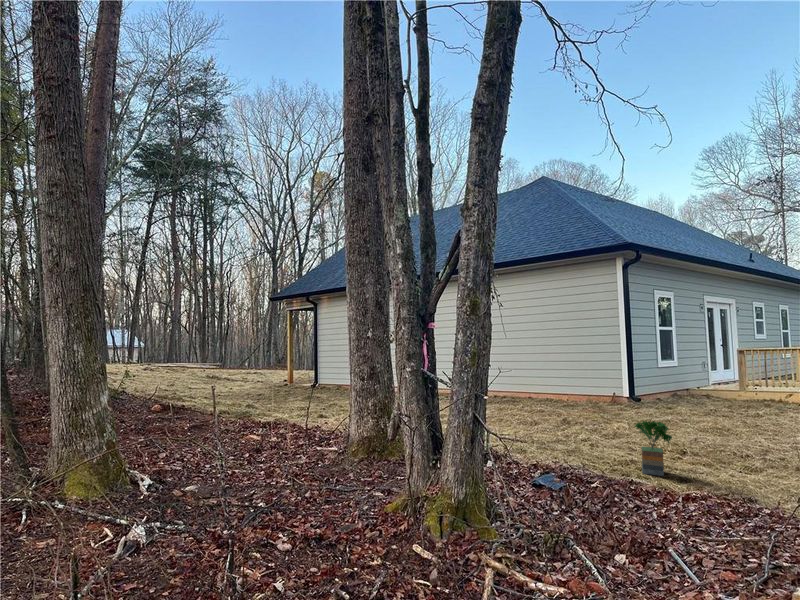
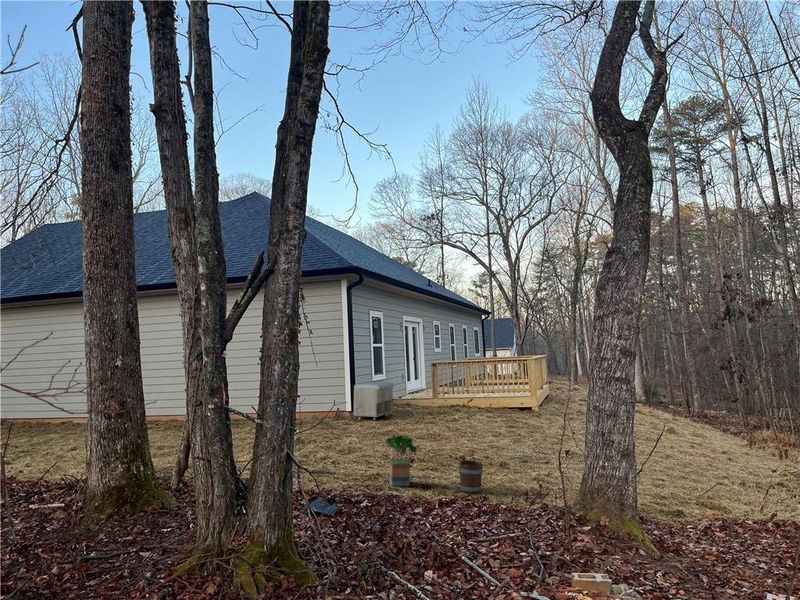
storage bench: none [632,368,683,408] -> present [354,382,394,420]
bucket: none [724,452,760,498] -> present [458,455,483,493]

